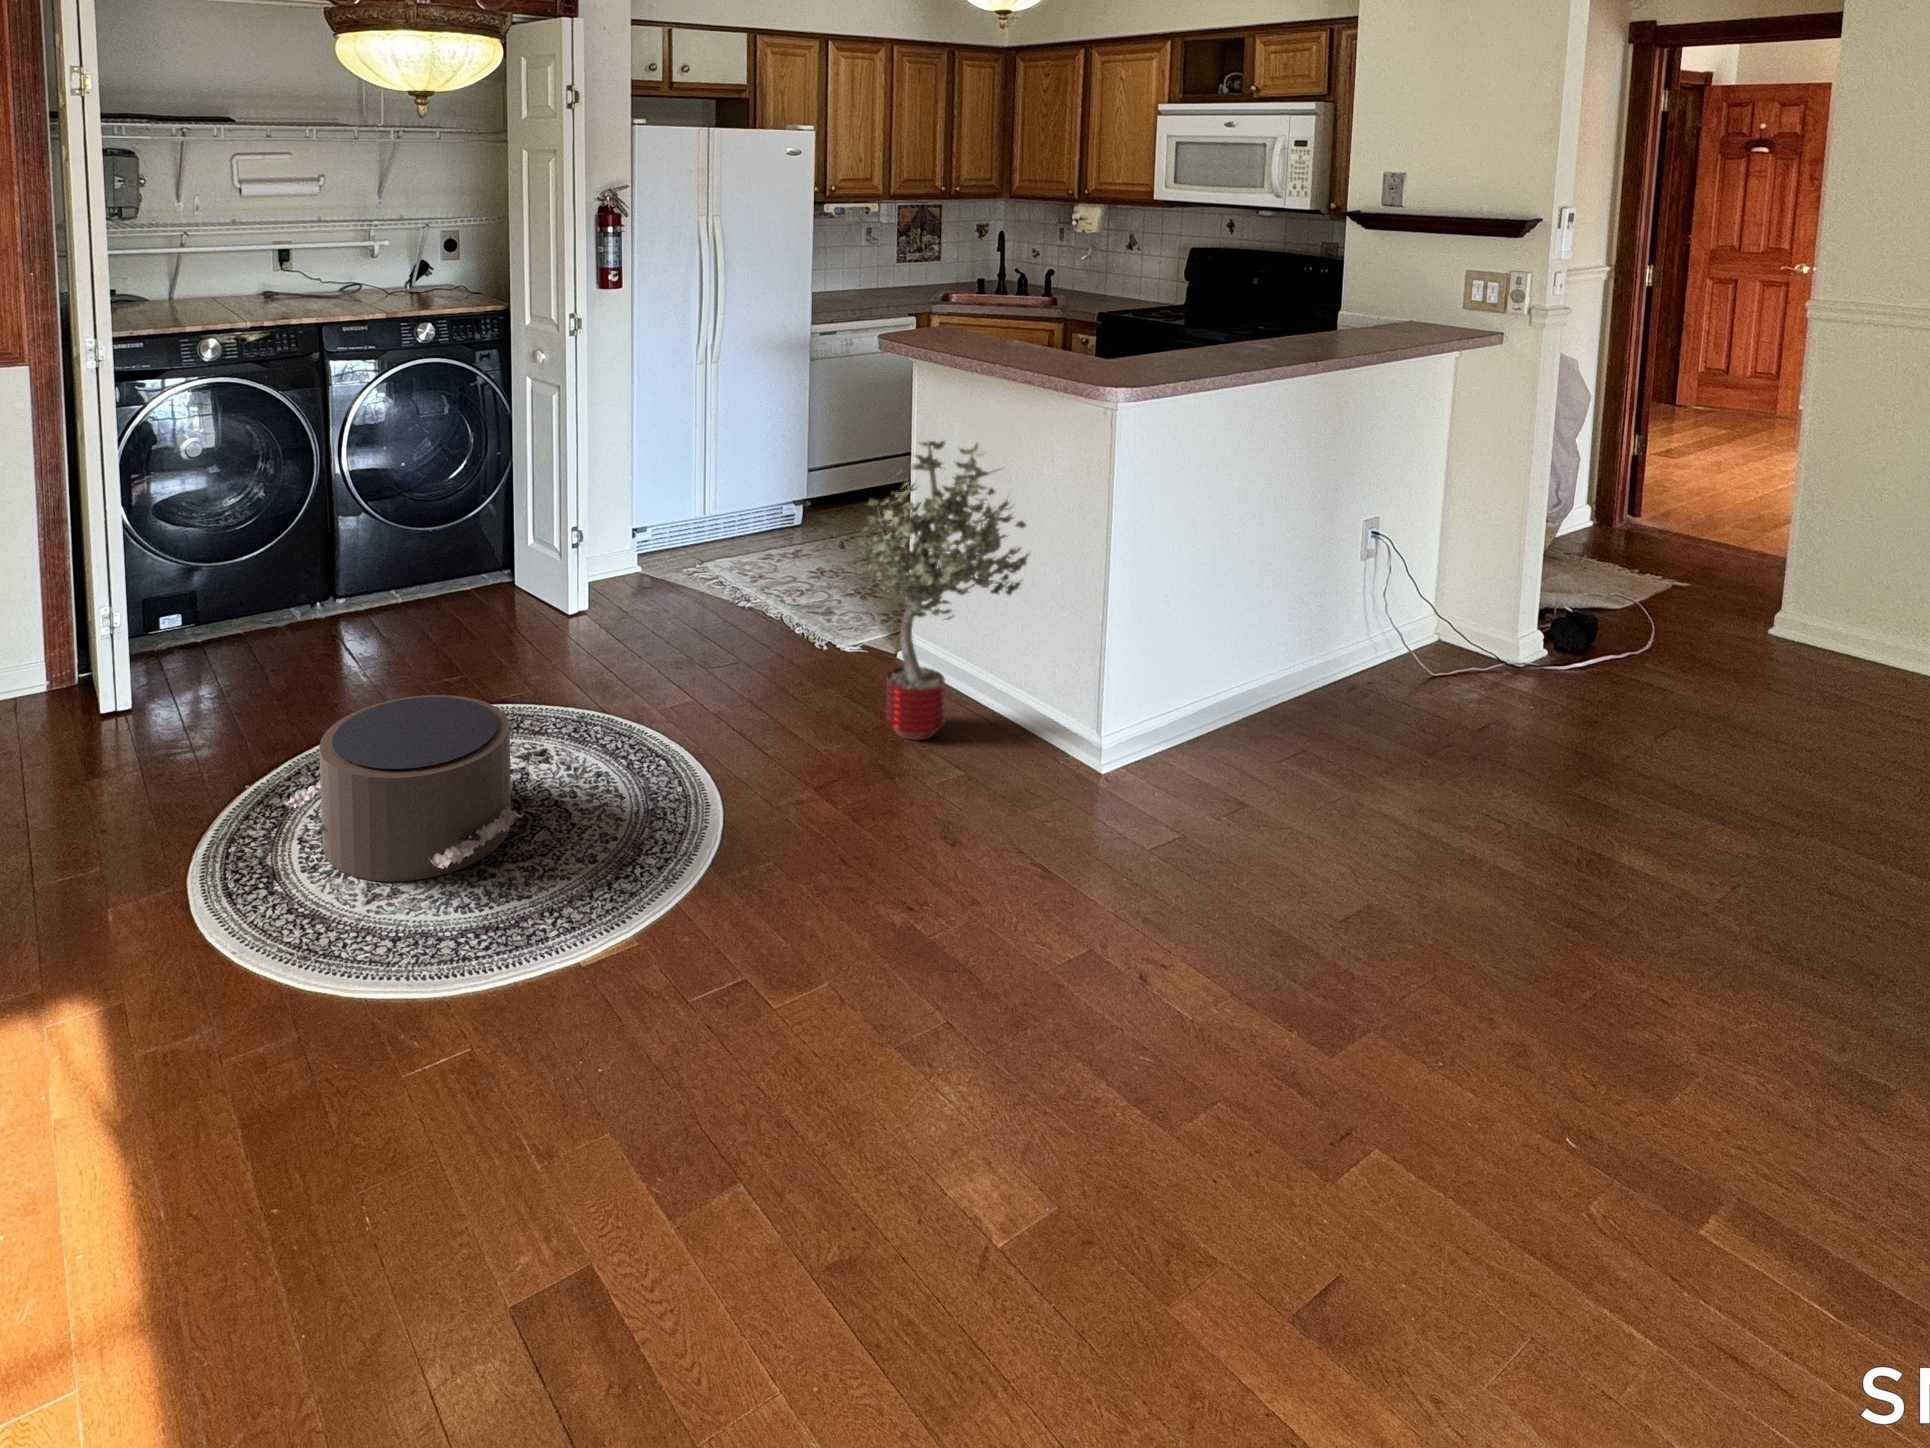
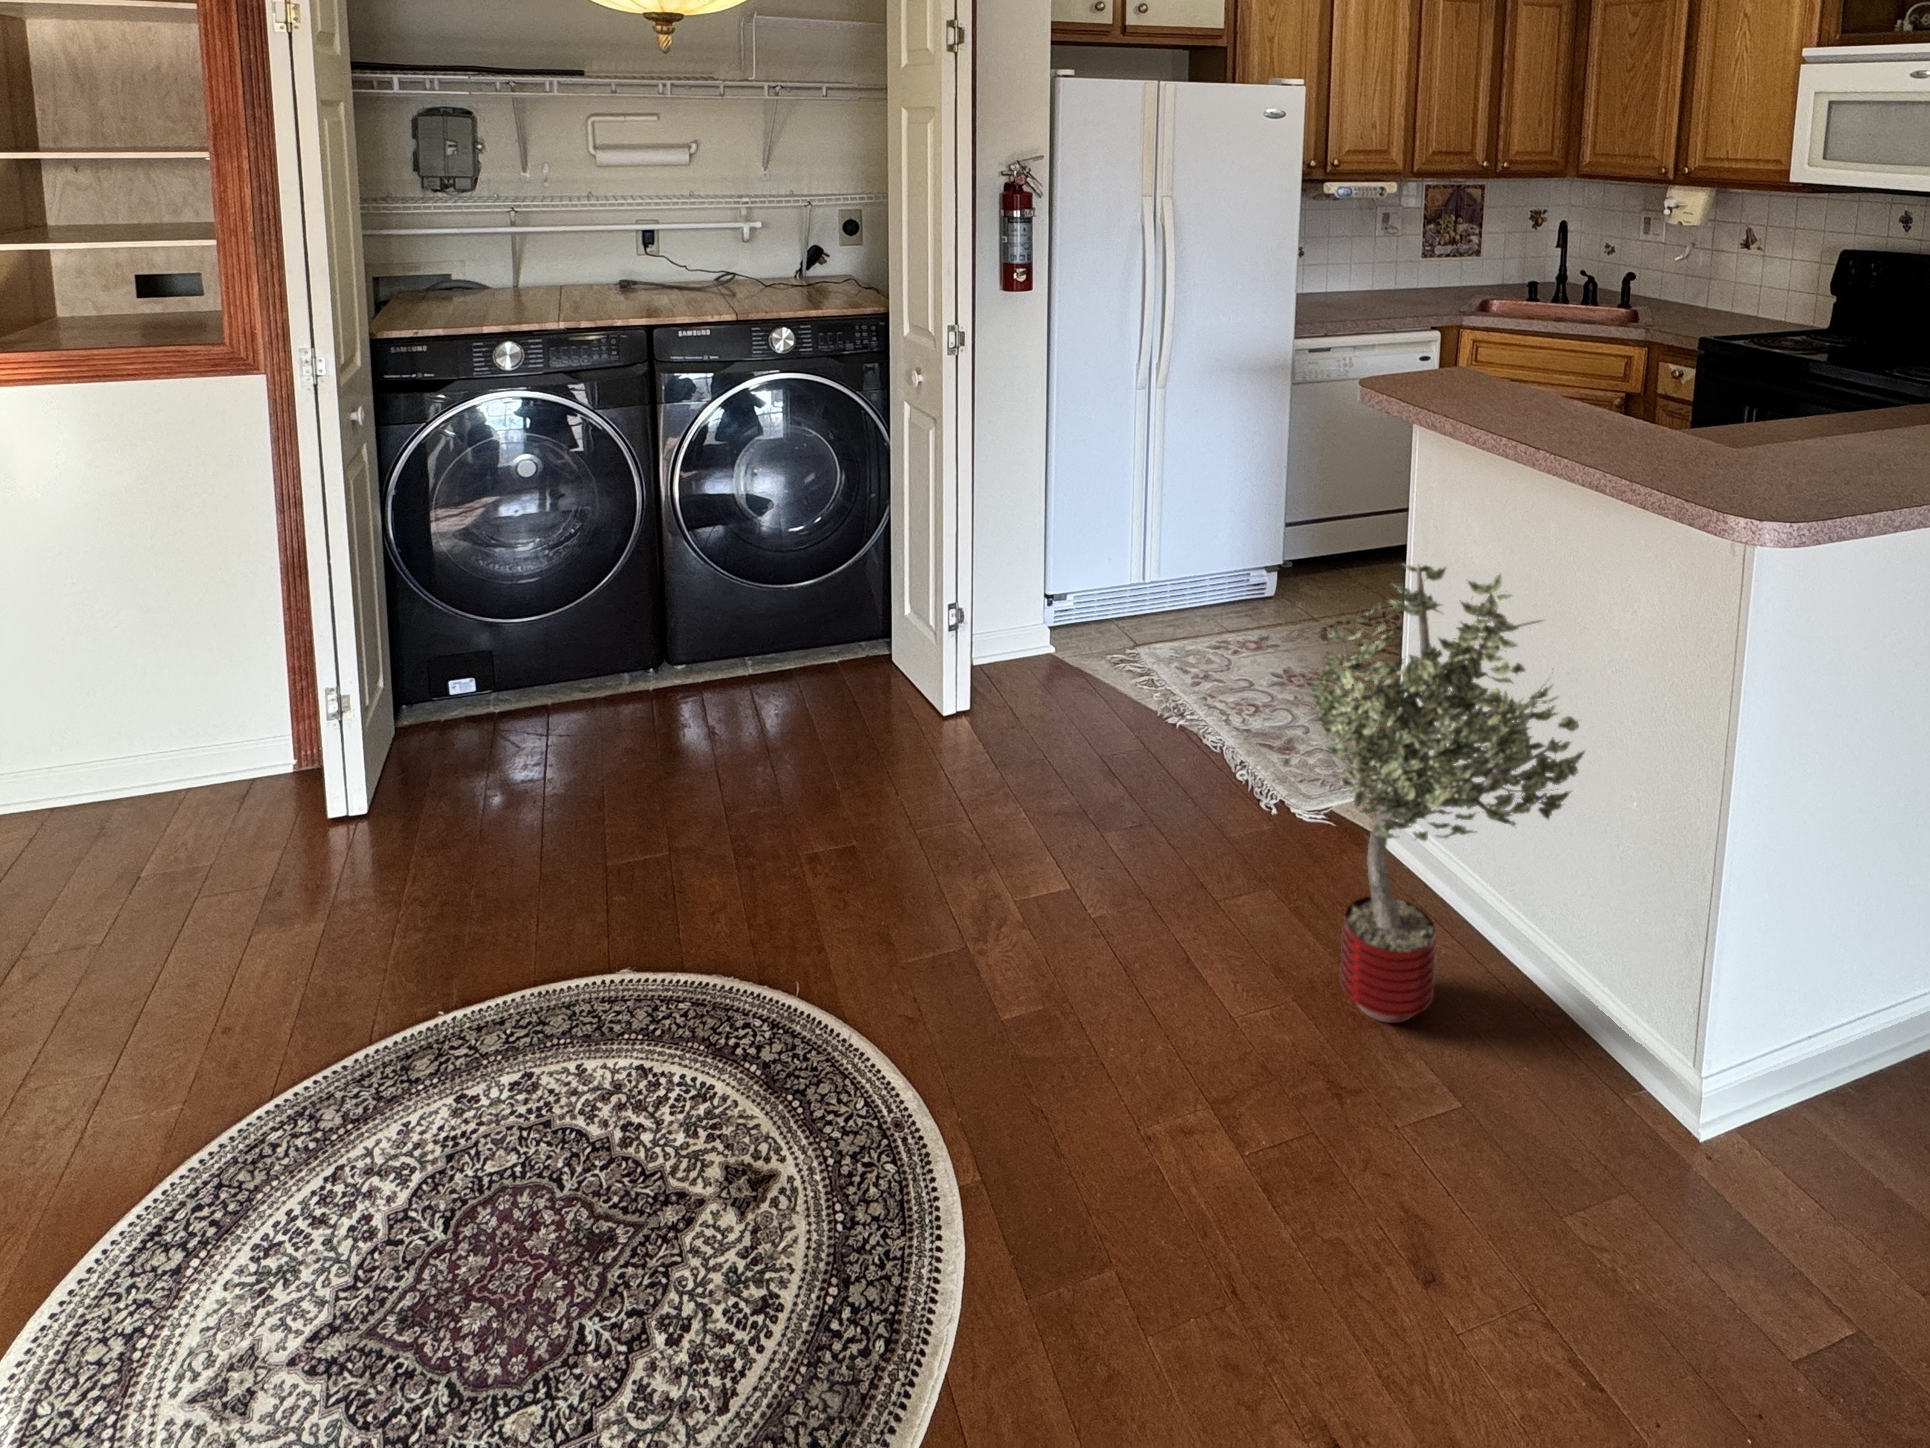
pouf: present [284,695,524,882] -> none [422,889,742,1238]

